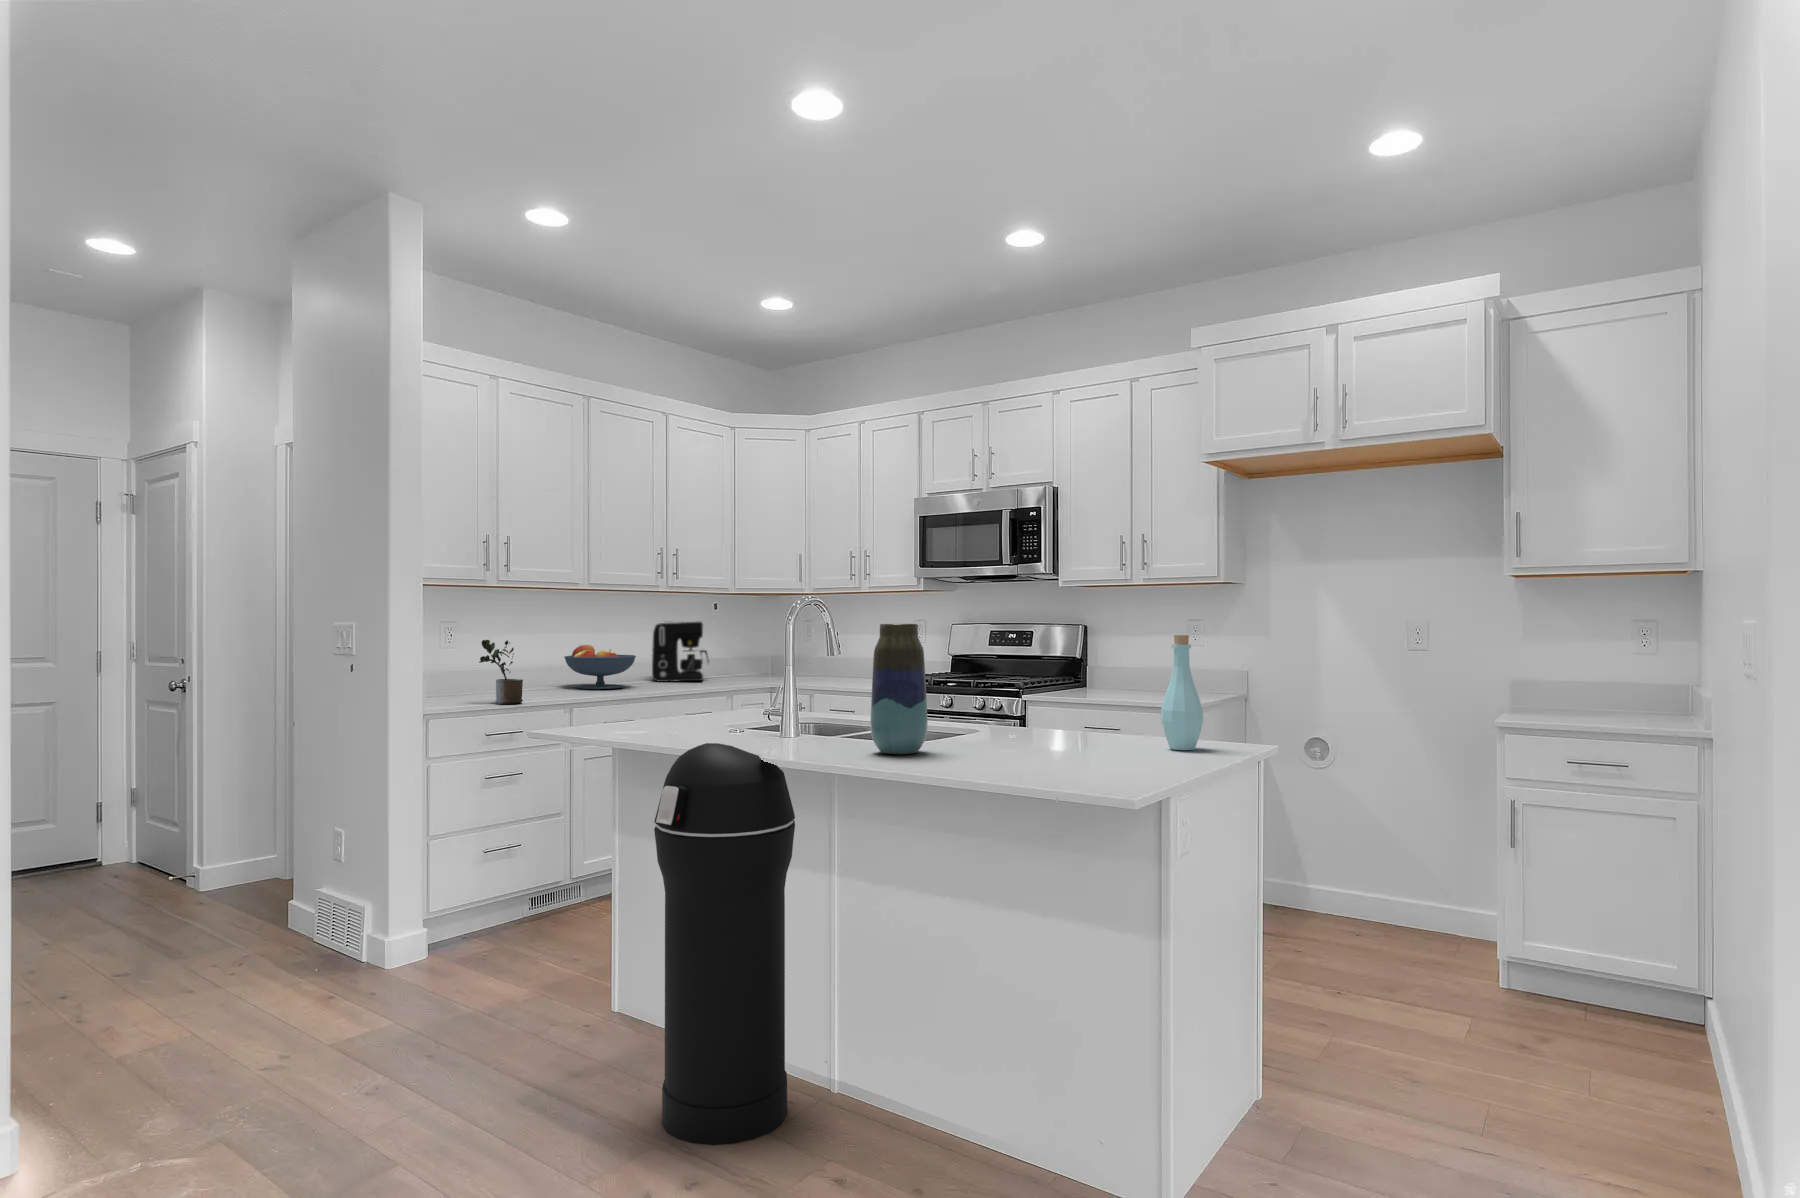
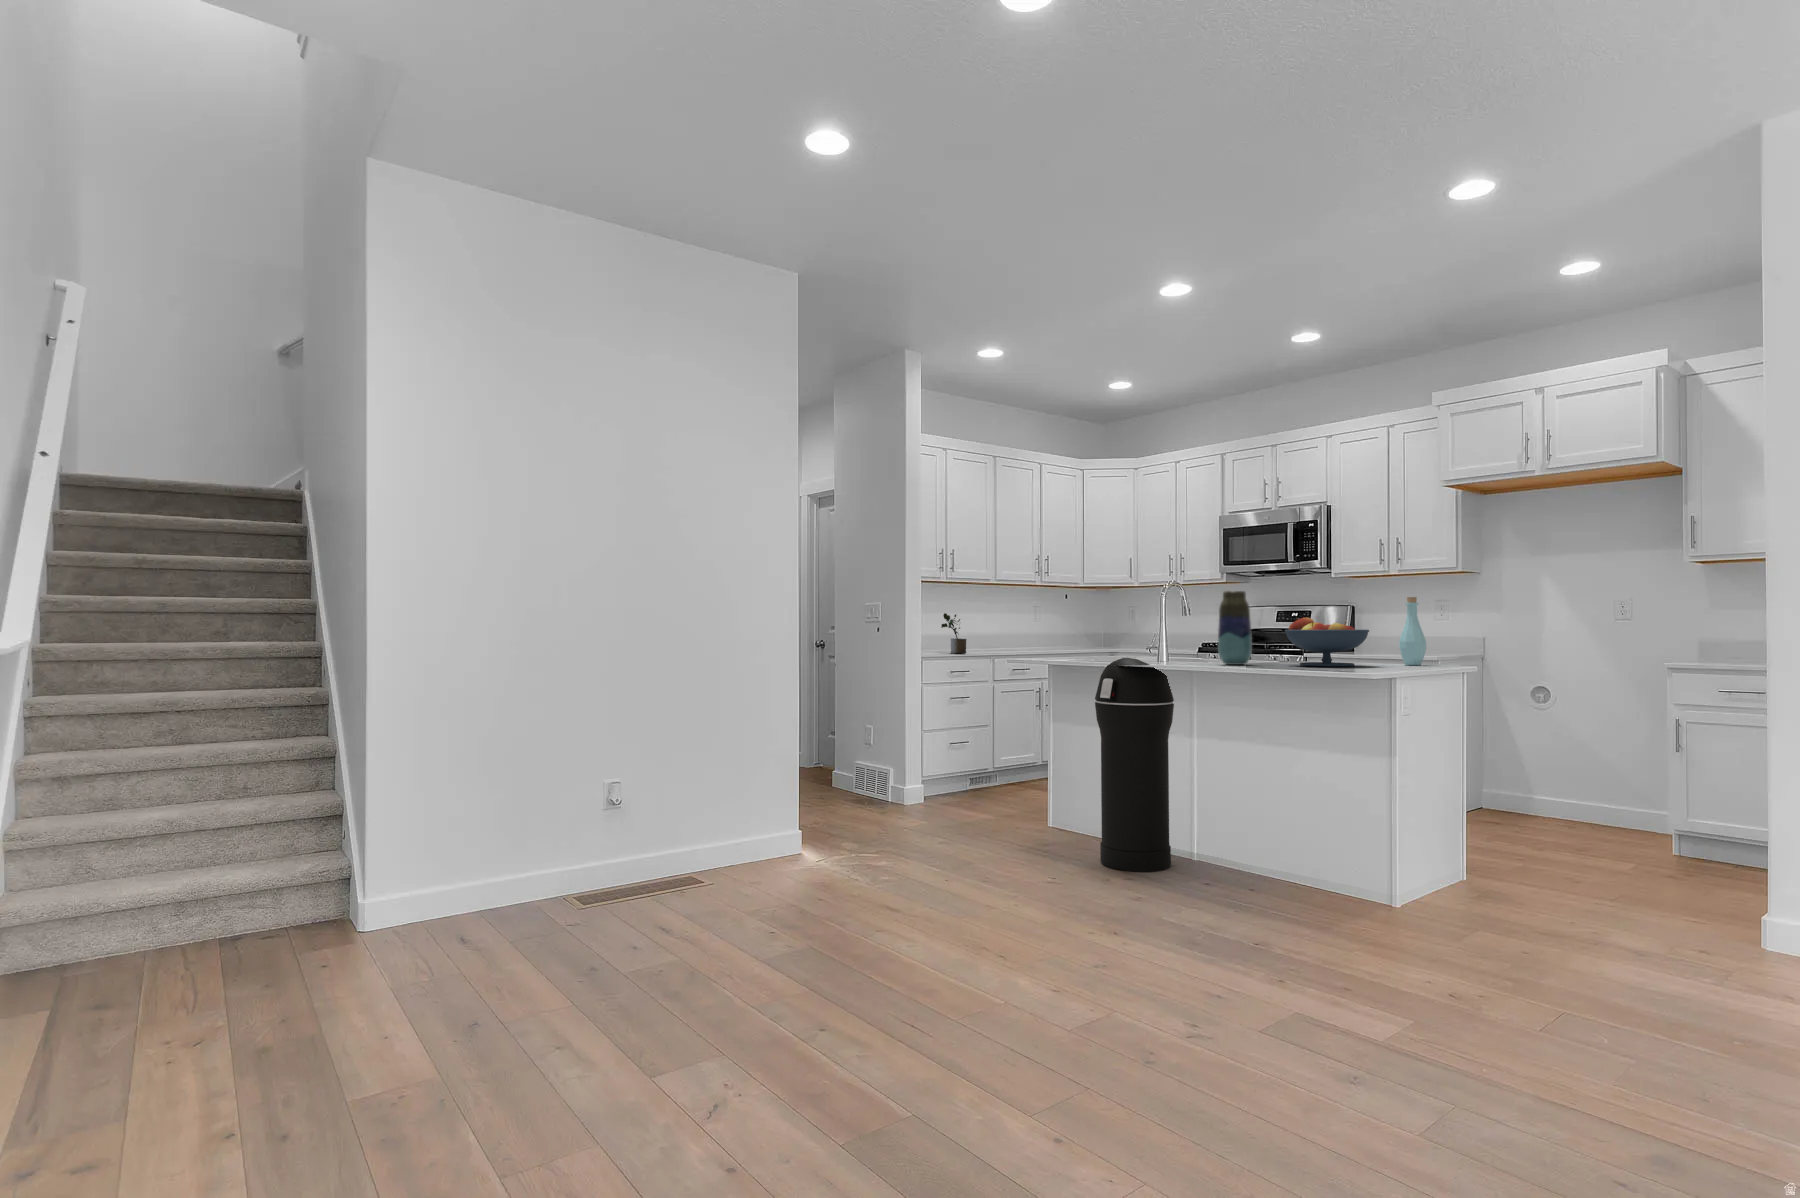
coffee maker: present [652,622,708,682] -> none [1029,606,1068,647]
fruit bowl: present [564,645,636,689] -> present [1285,617,1369,666]

